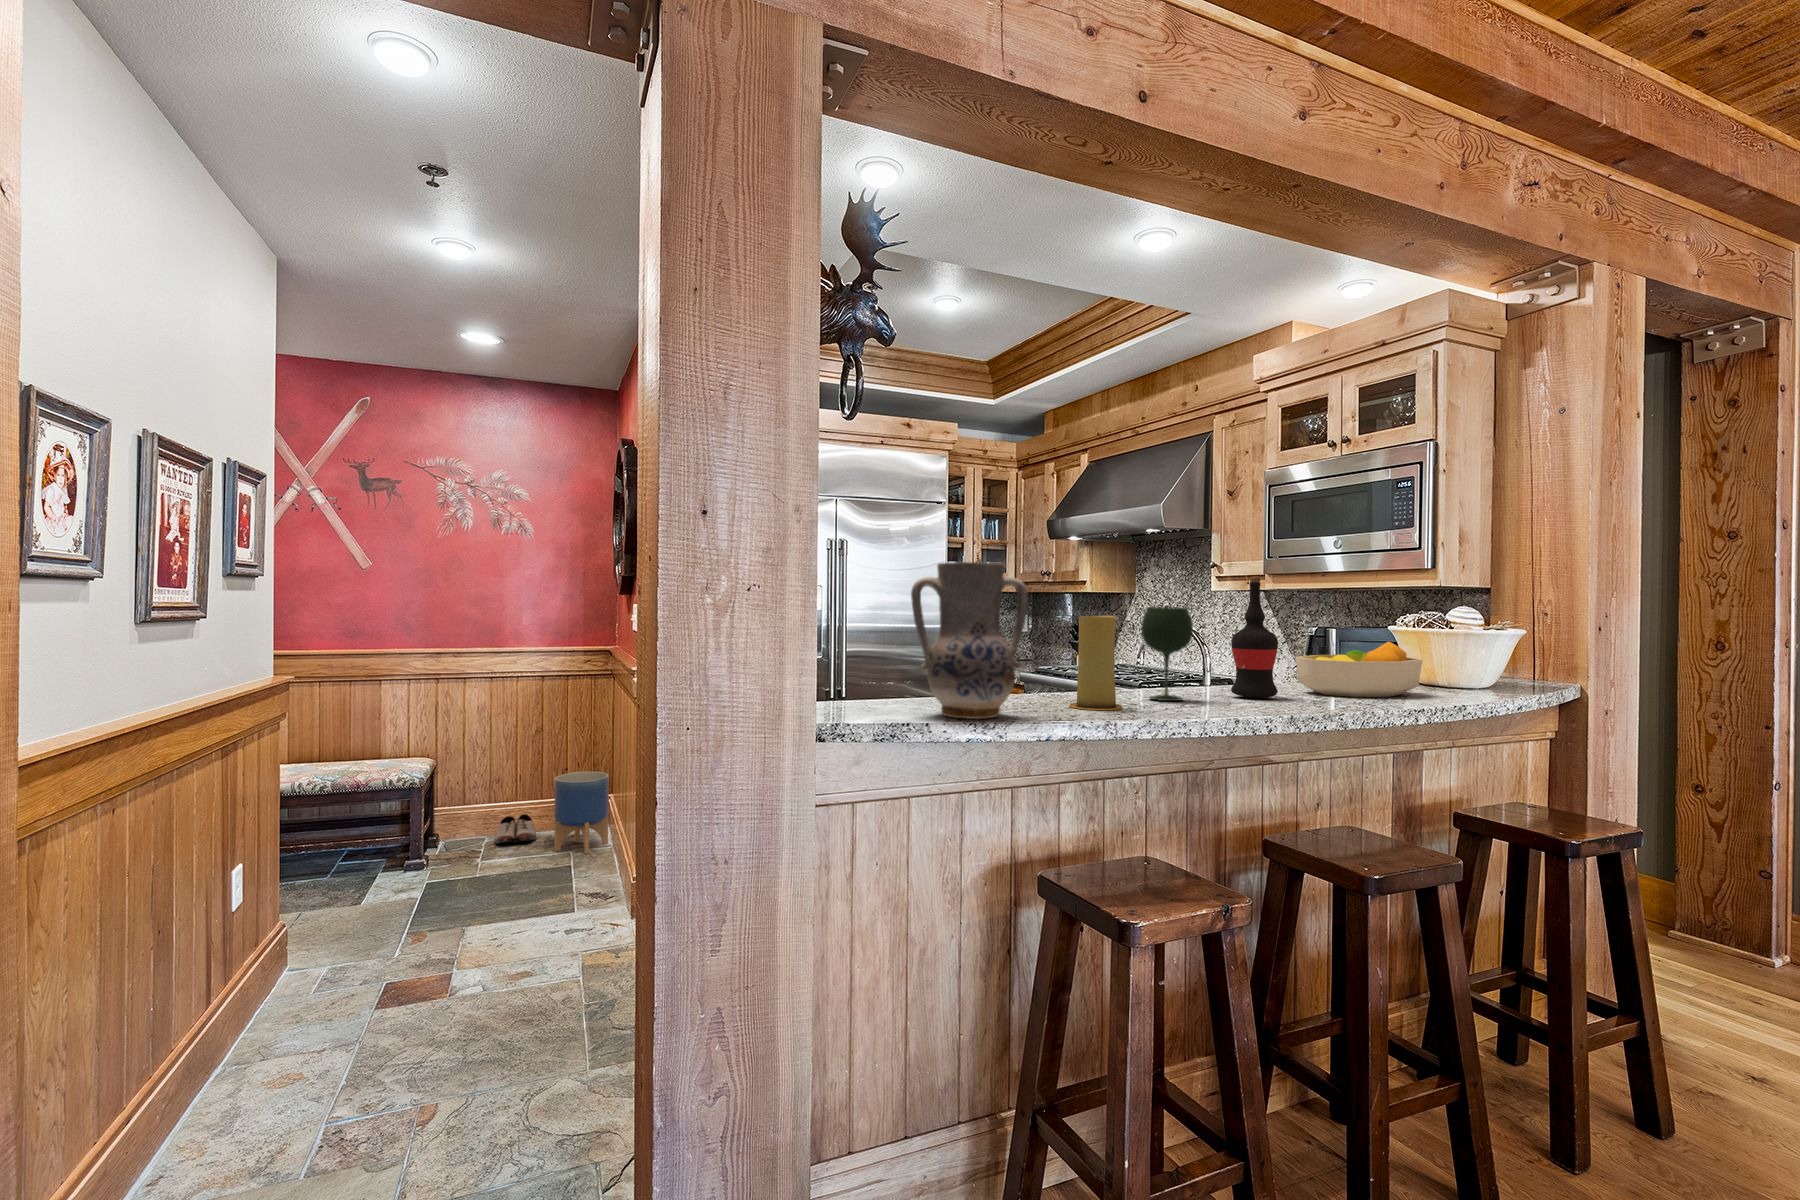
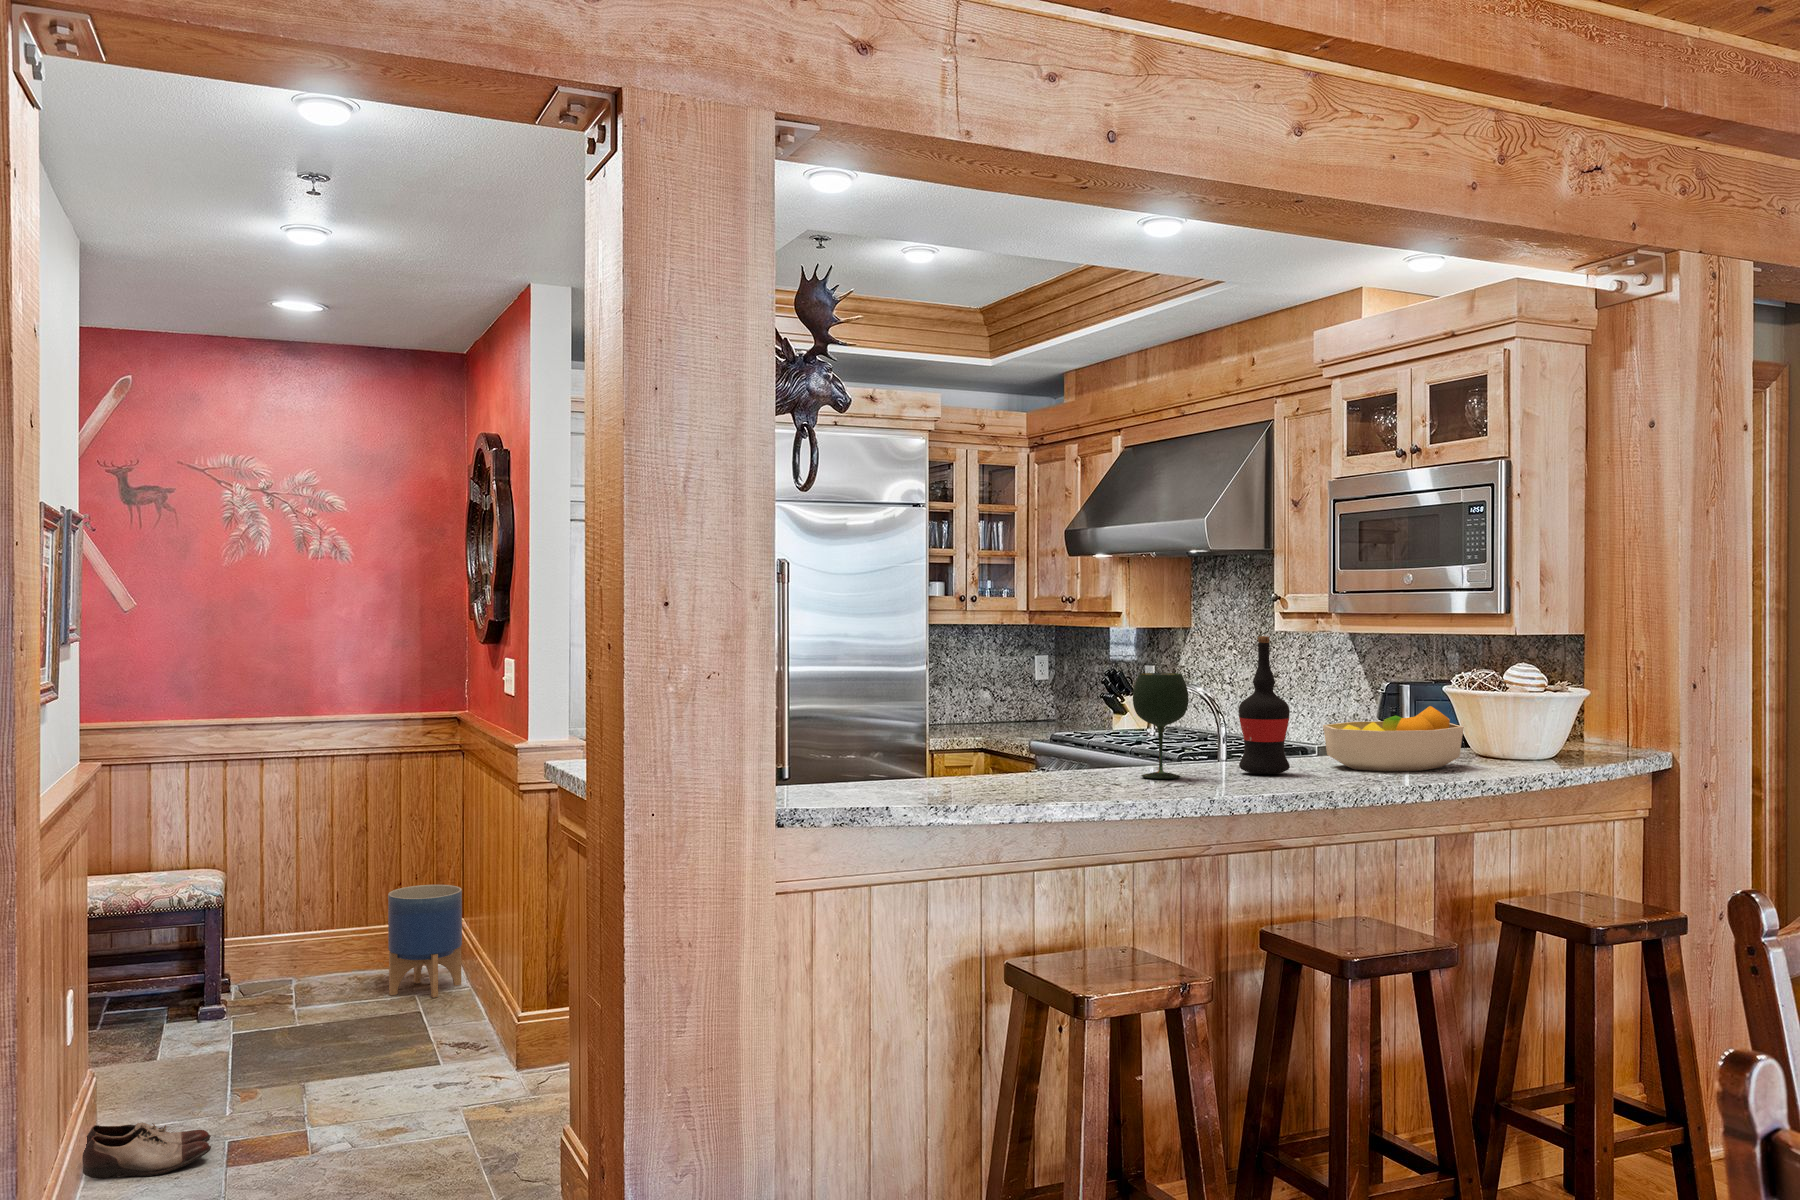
vase: present [911,562,1028,719] -> none [871,637,994,801]
candle: present [1069,616,1123,710] -> none [1045,687,1103,790]
shoe: present [494,814,536,844] -> present [82,1122,211,1179]

